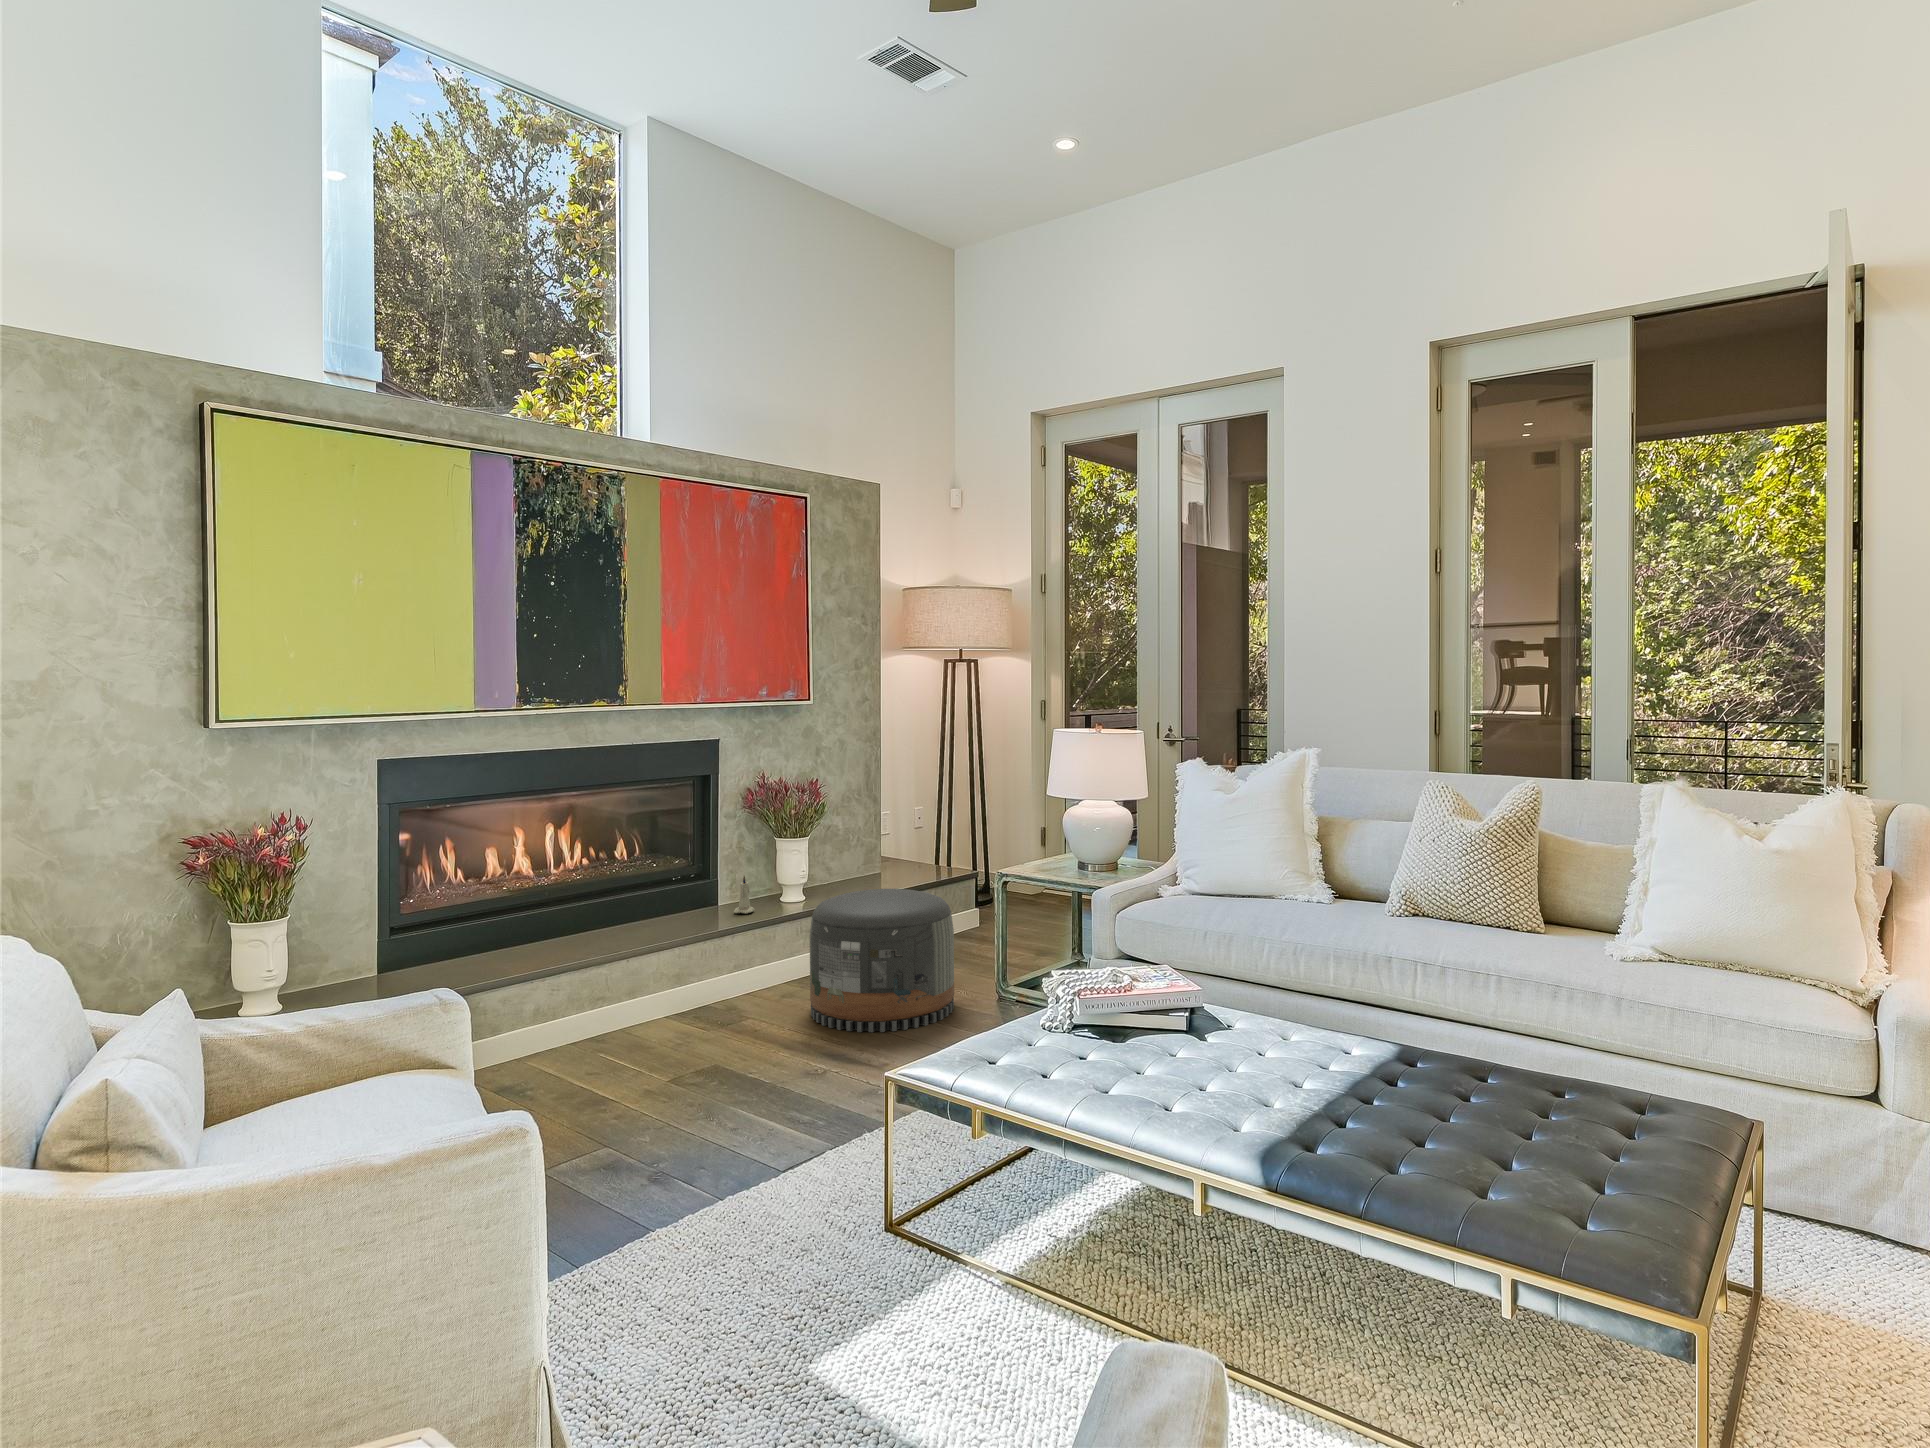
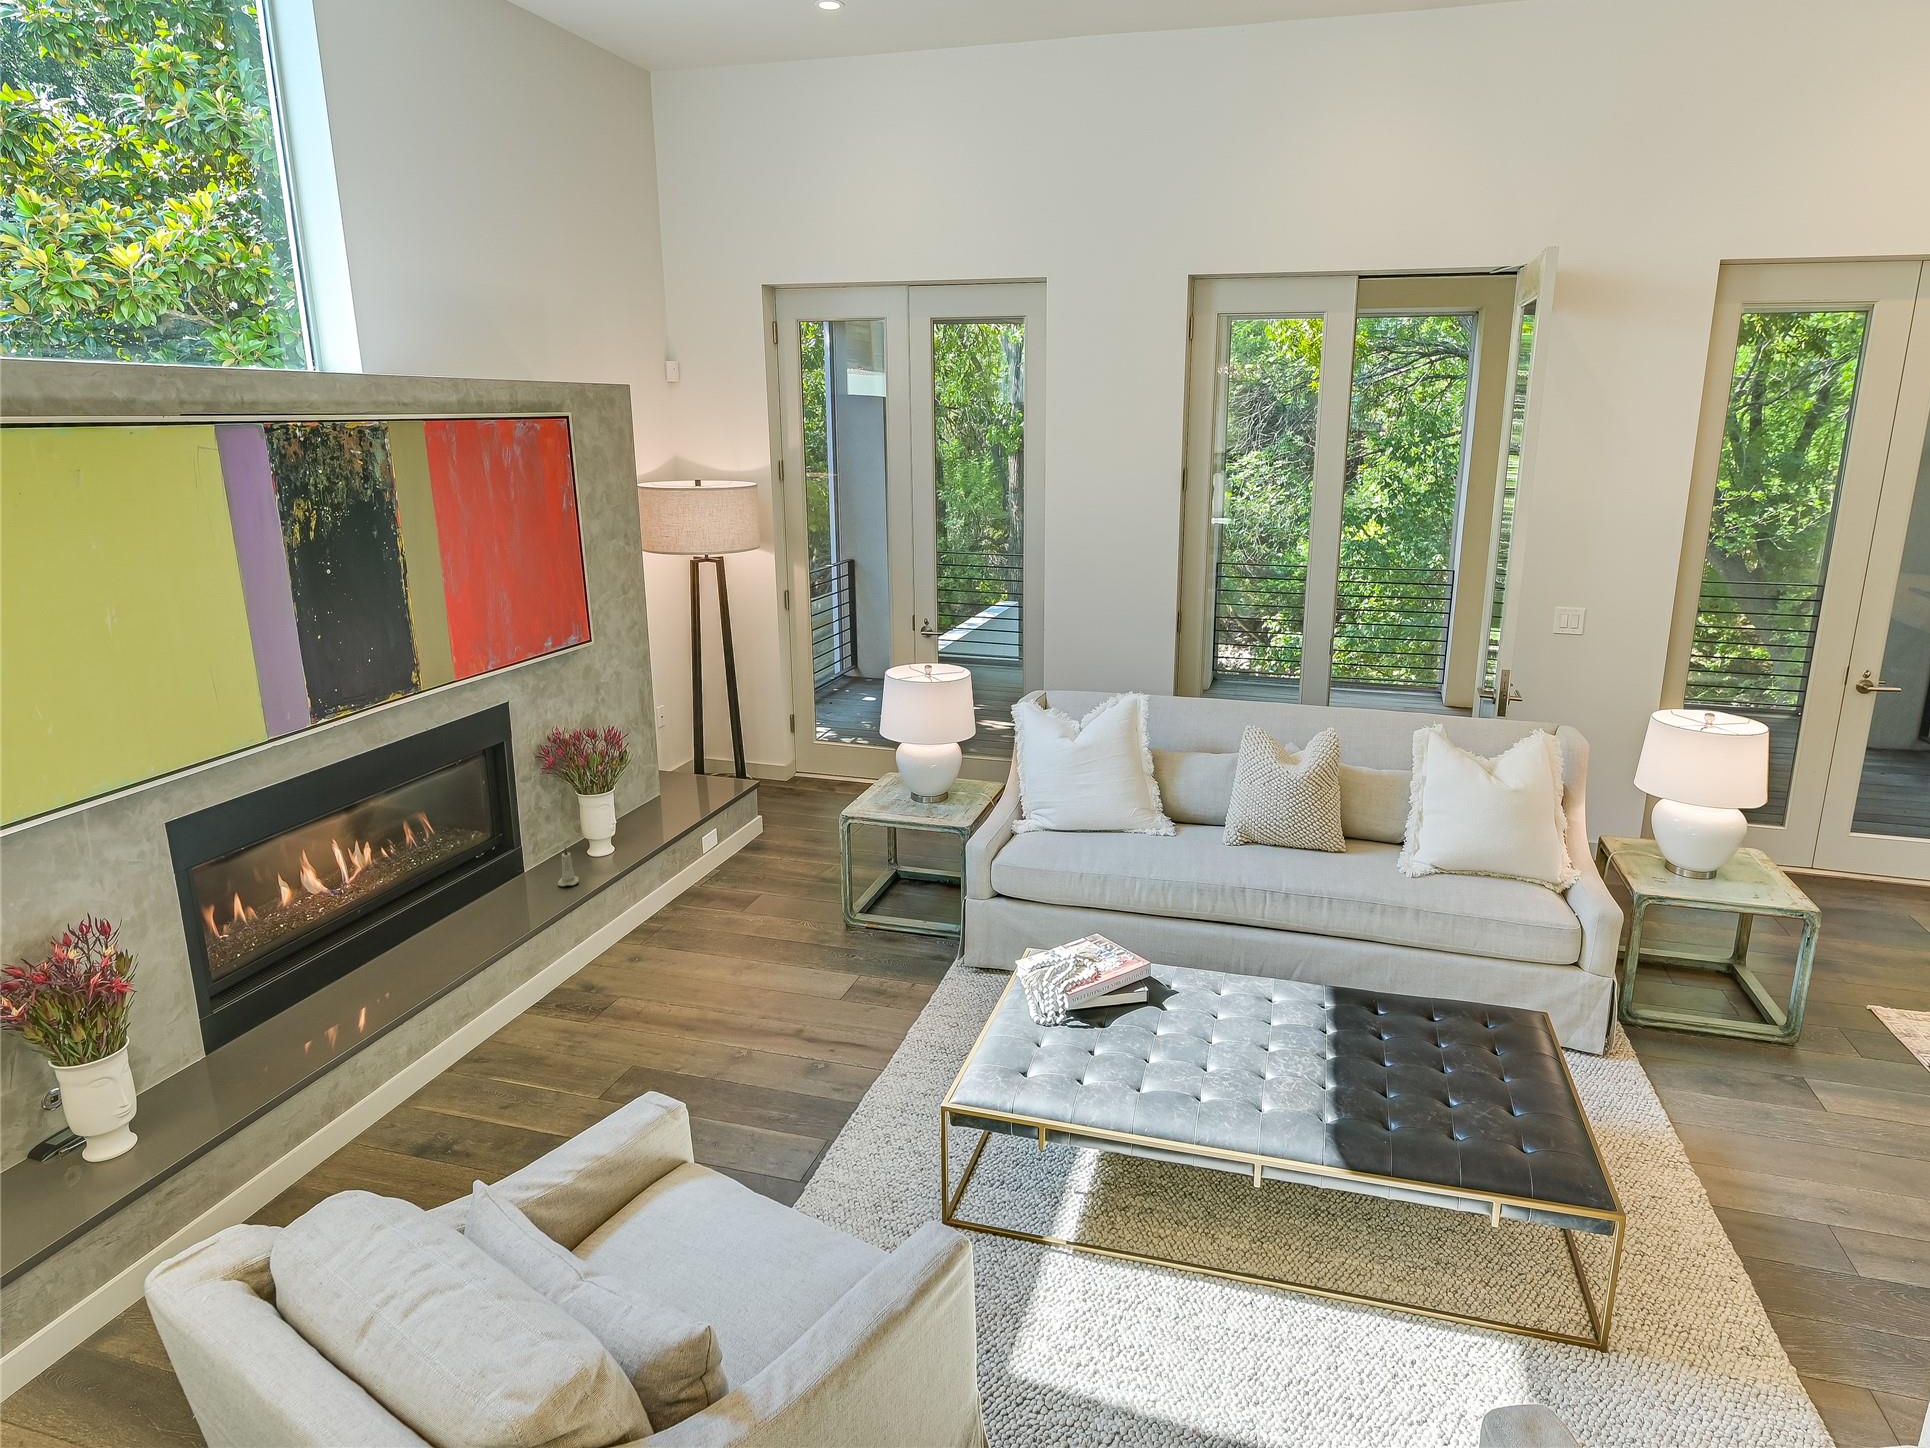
pouf: present [810,889,954,1032] -> none [681,849,826,1002]

